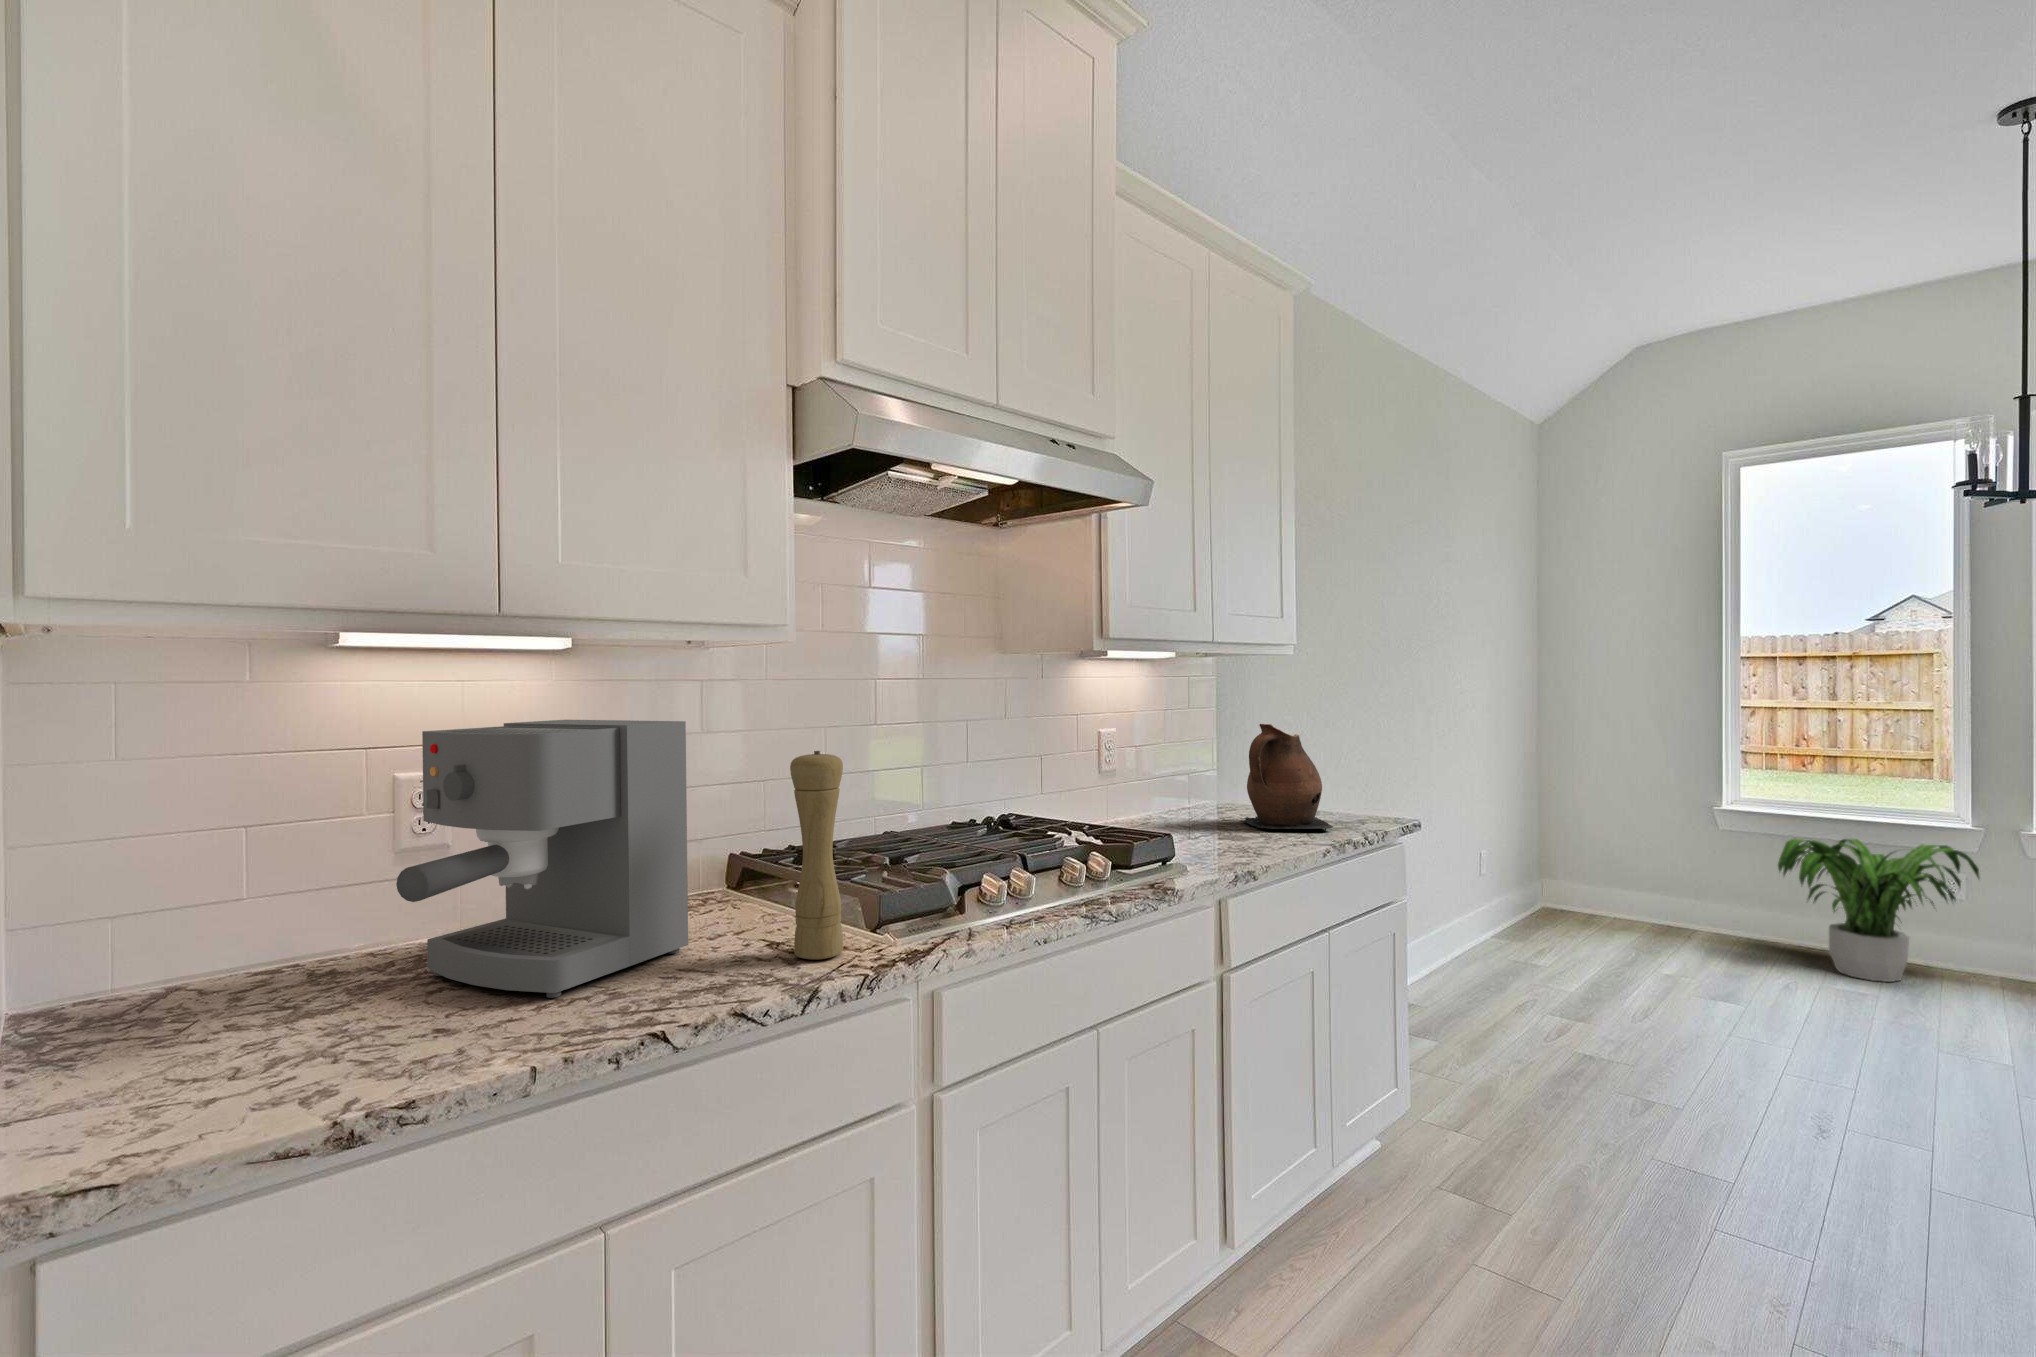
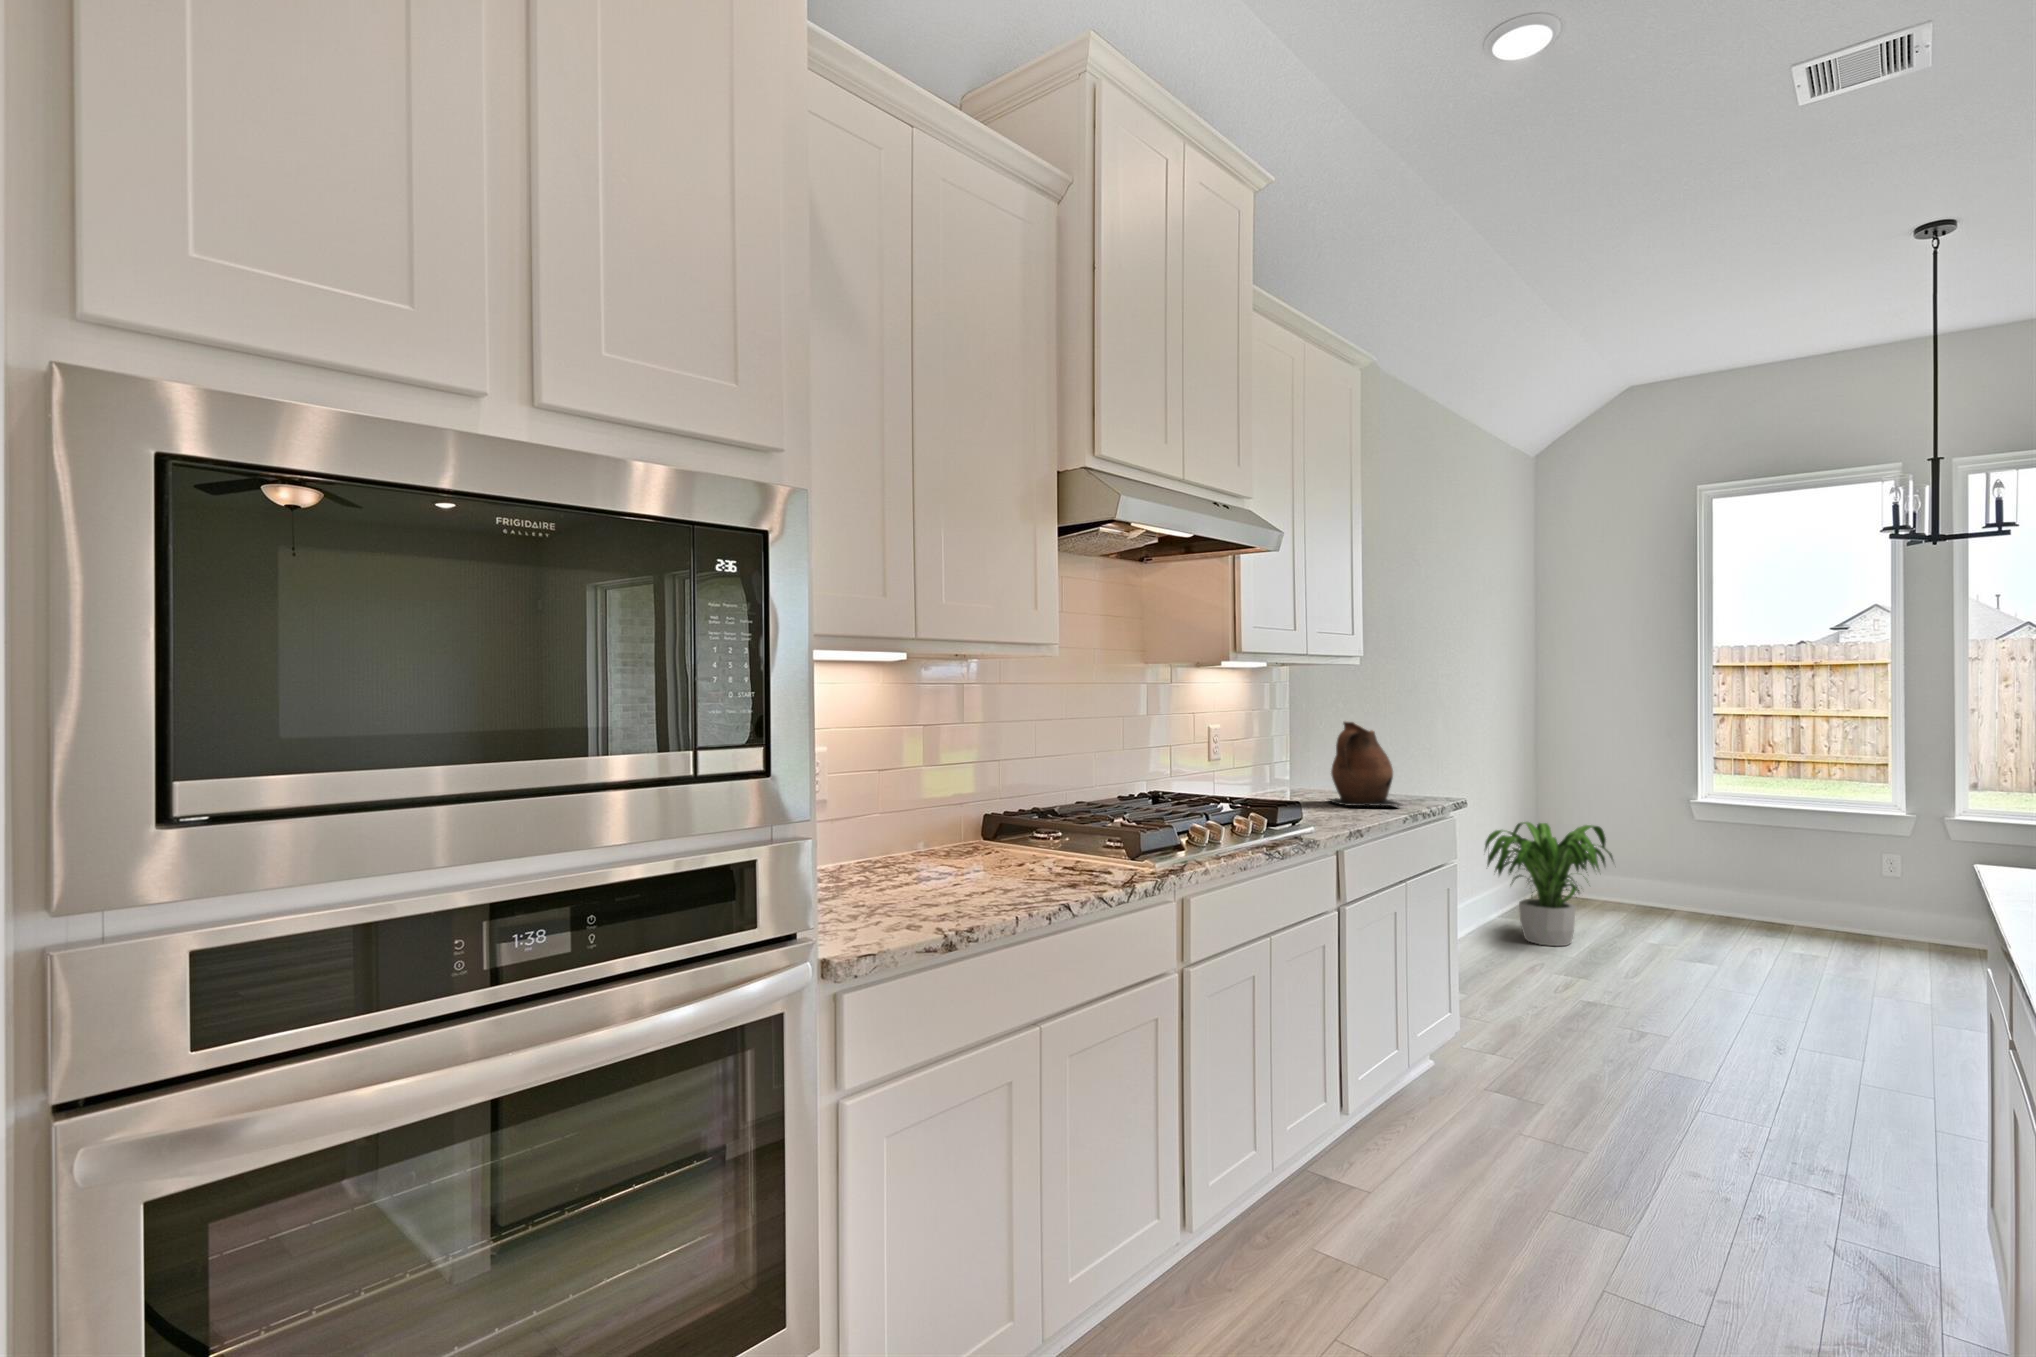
coffee maker: present [396,720,688,998] -> none [861,710,1018,890]
pepper mill: present [790,751,843,959] -> none [1094,731,1129,873]
potted plant: present [1778,838,1979,982] -> present [1485,822,1613,946]

